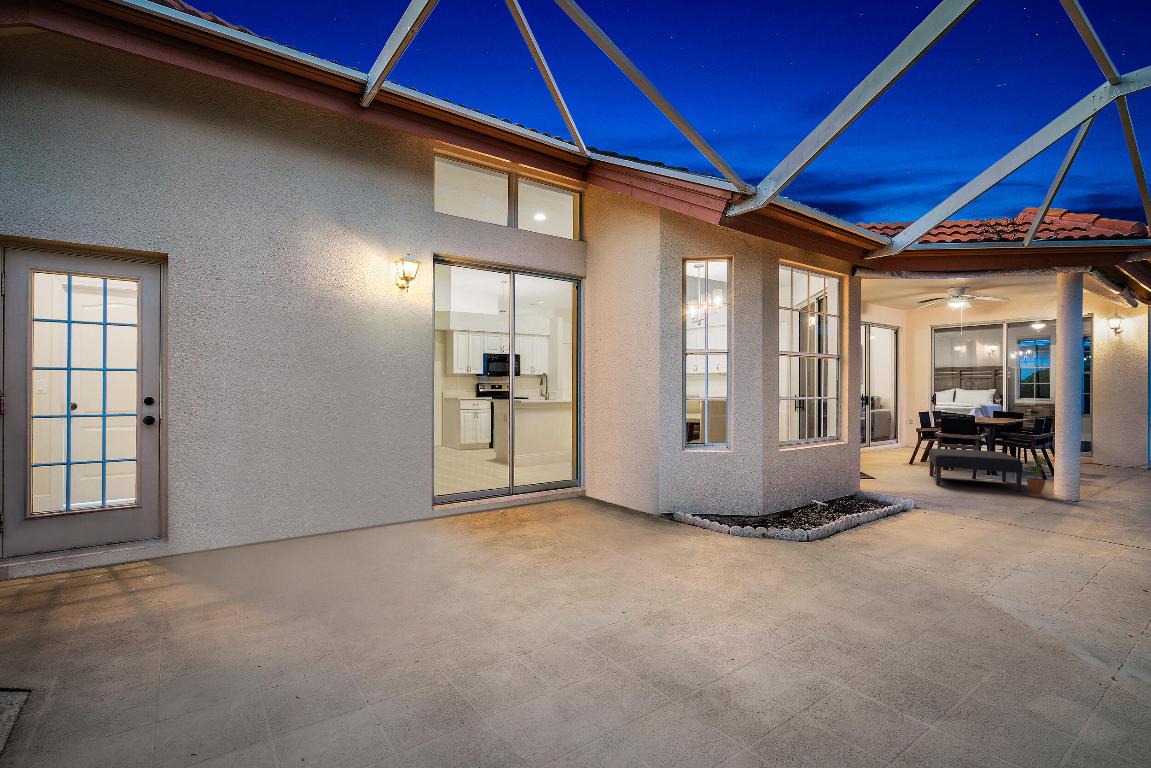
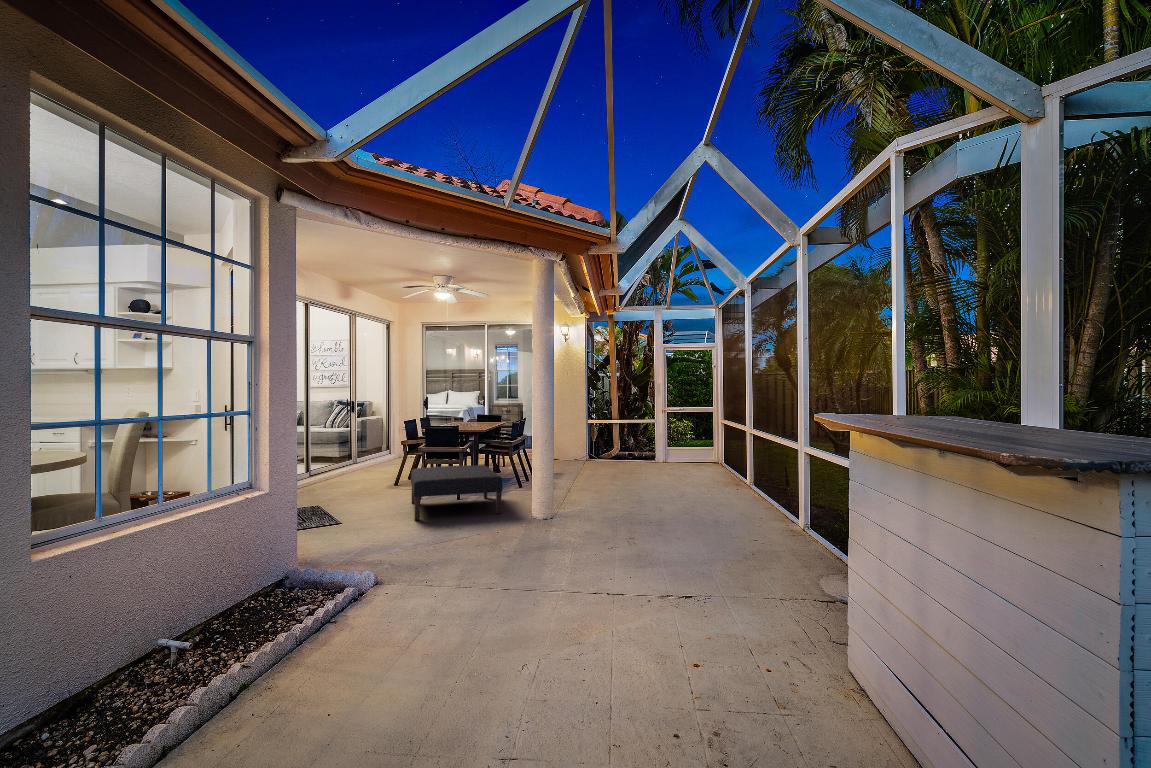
potted plant: present [1025,456,1051,497] -> none [504,469,528,520]

